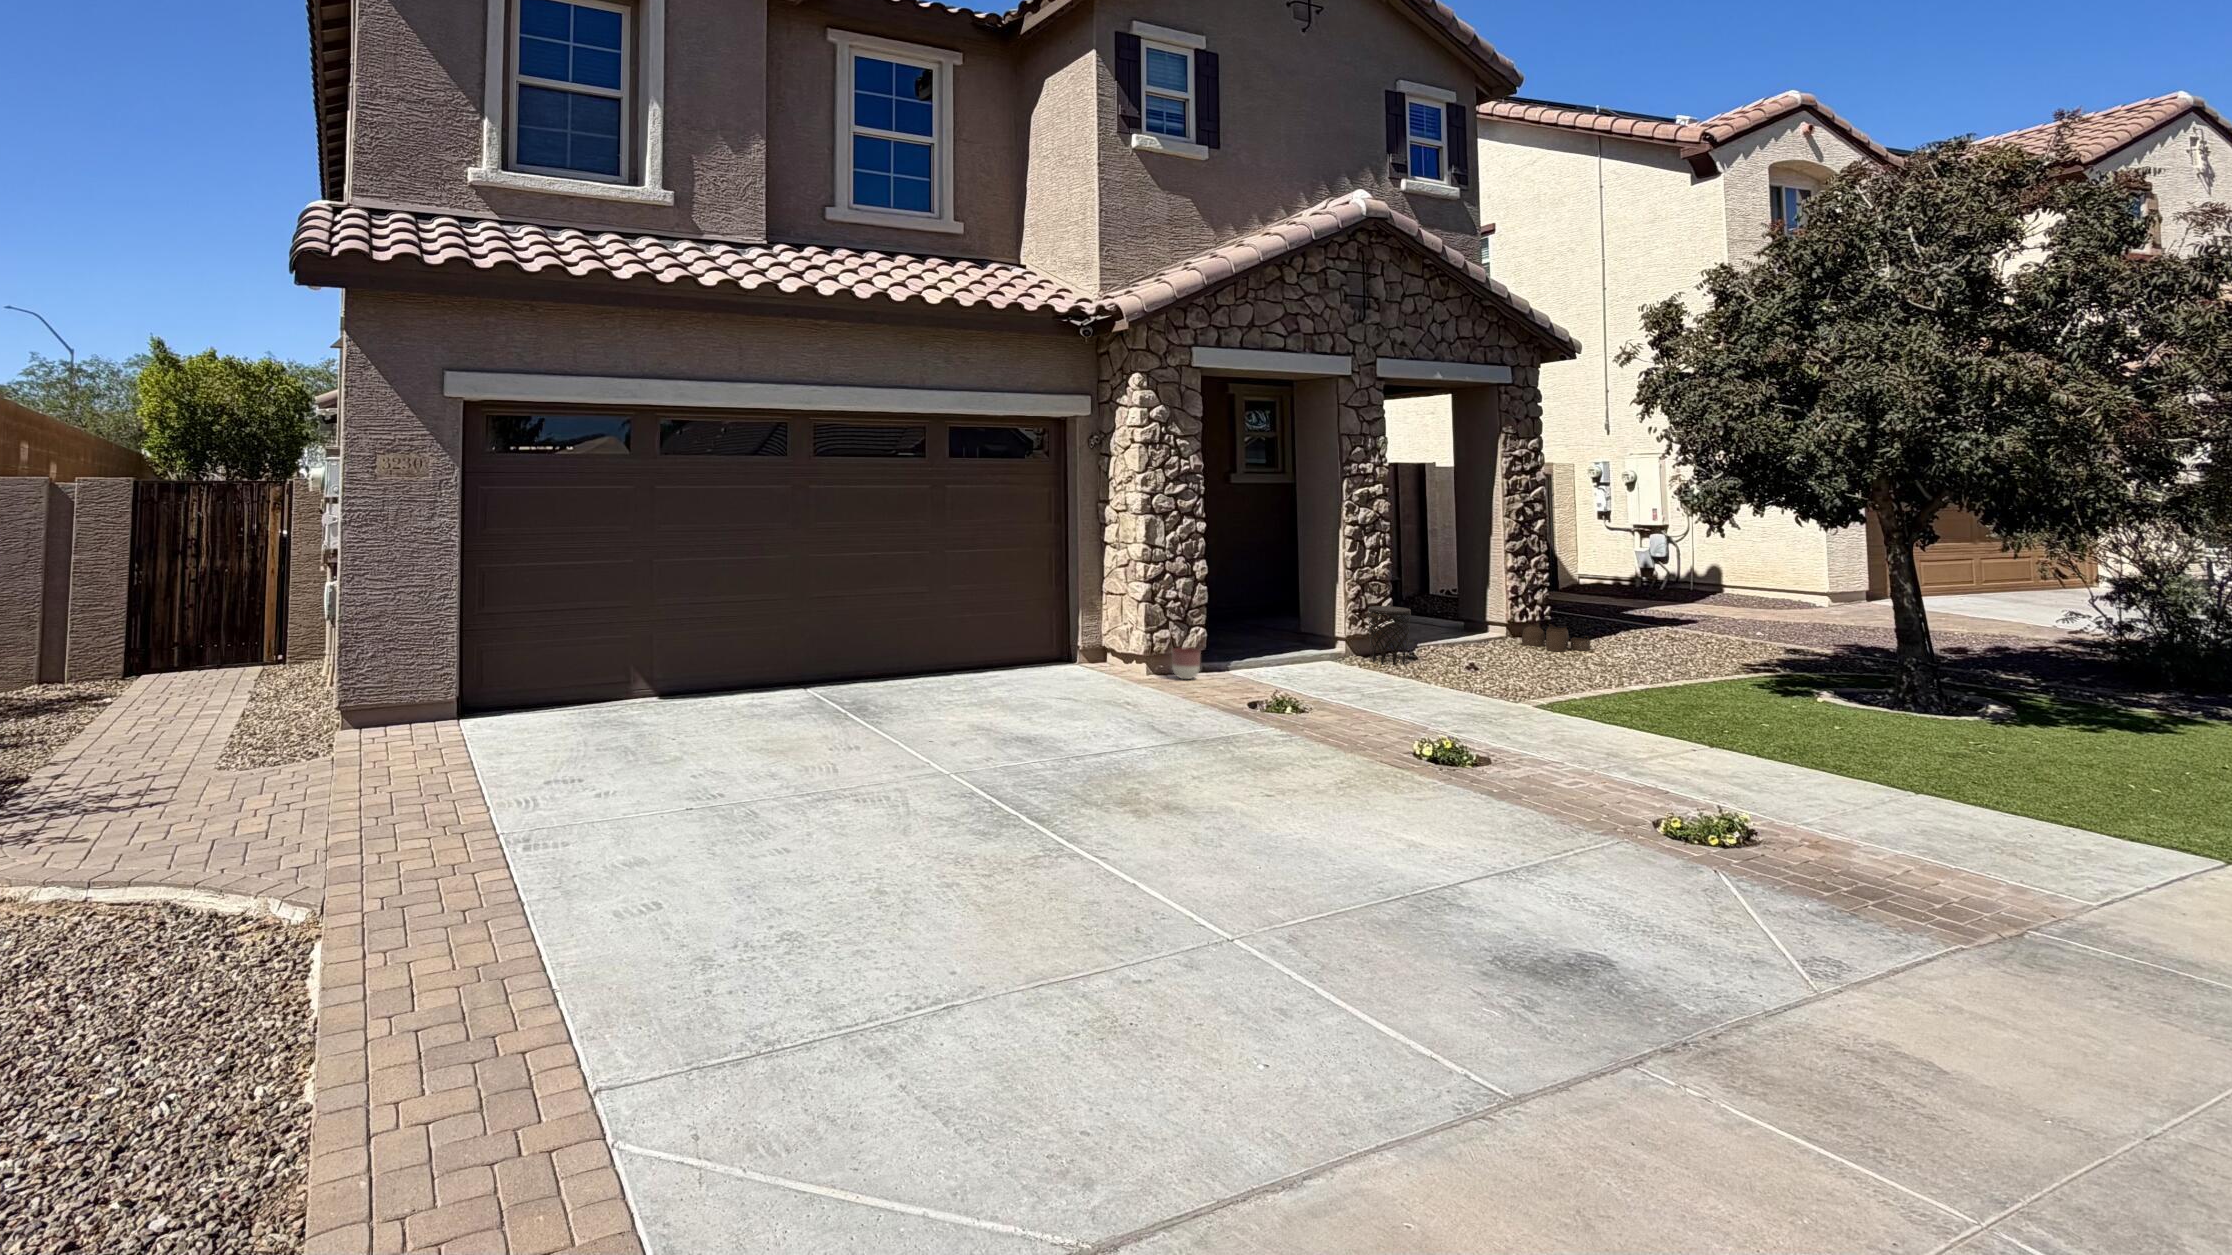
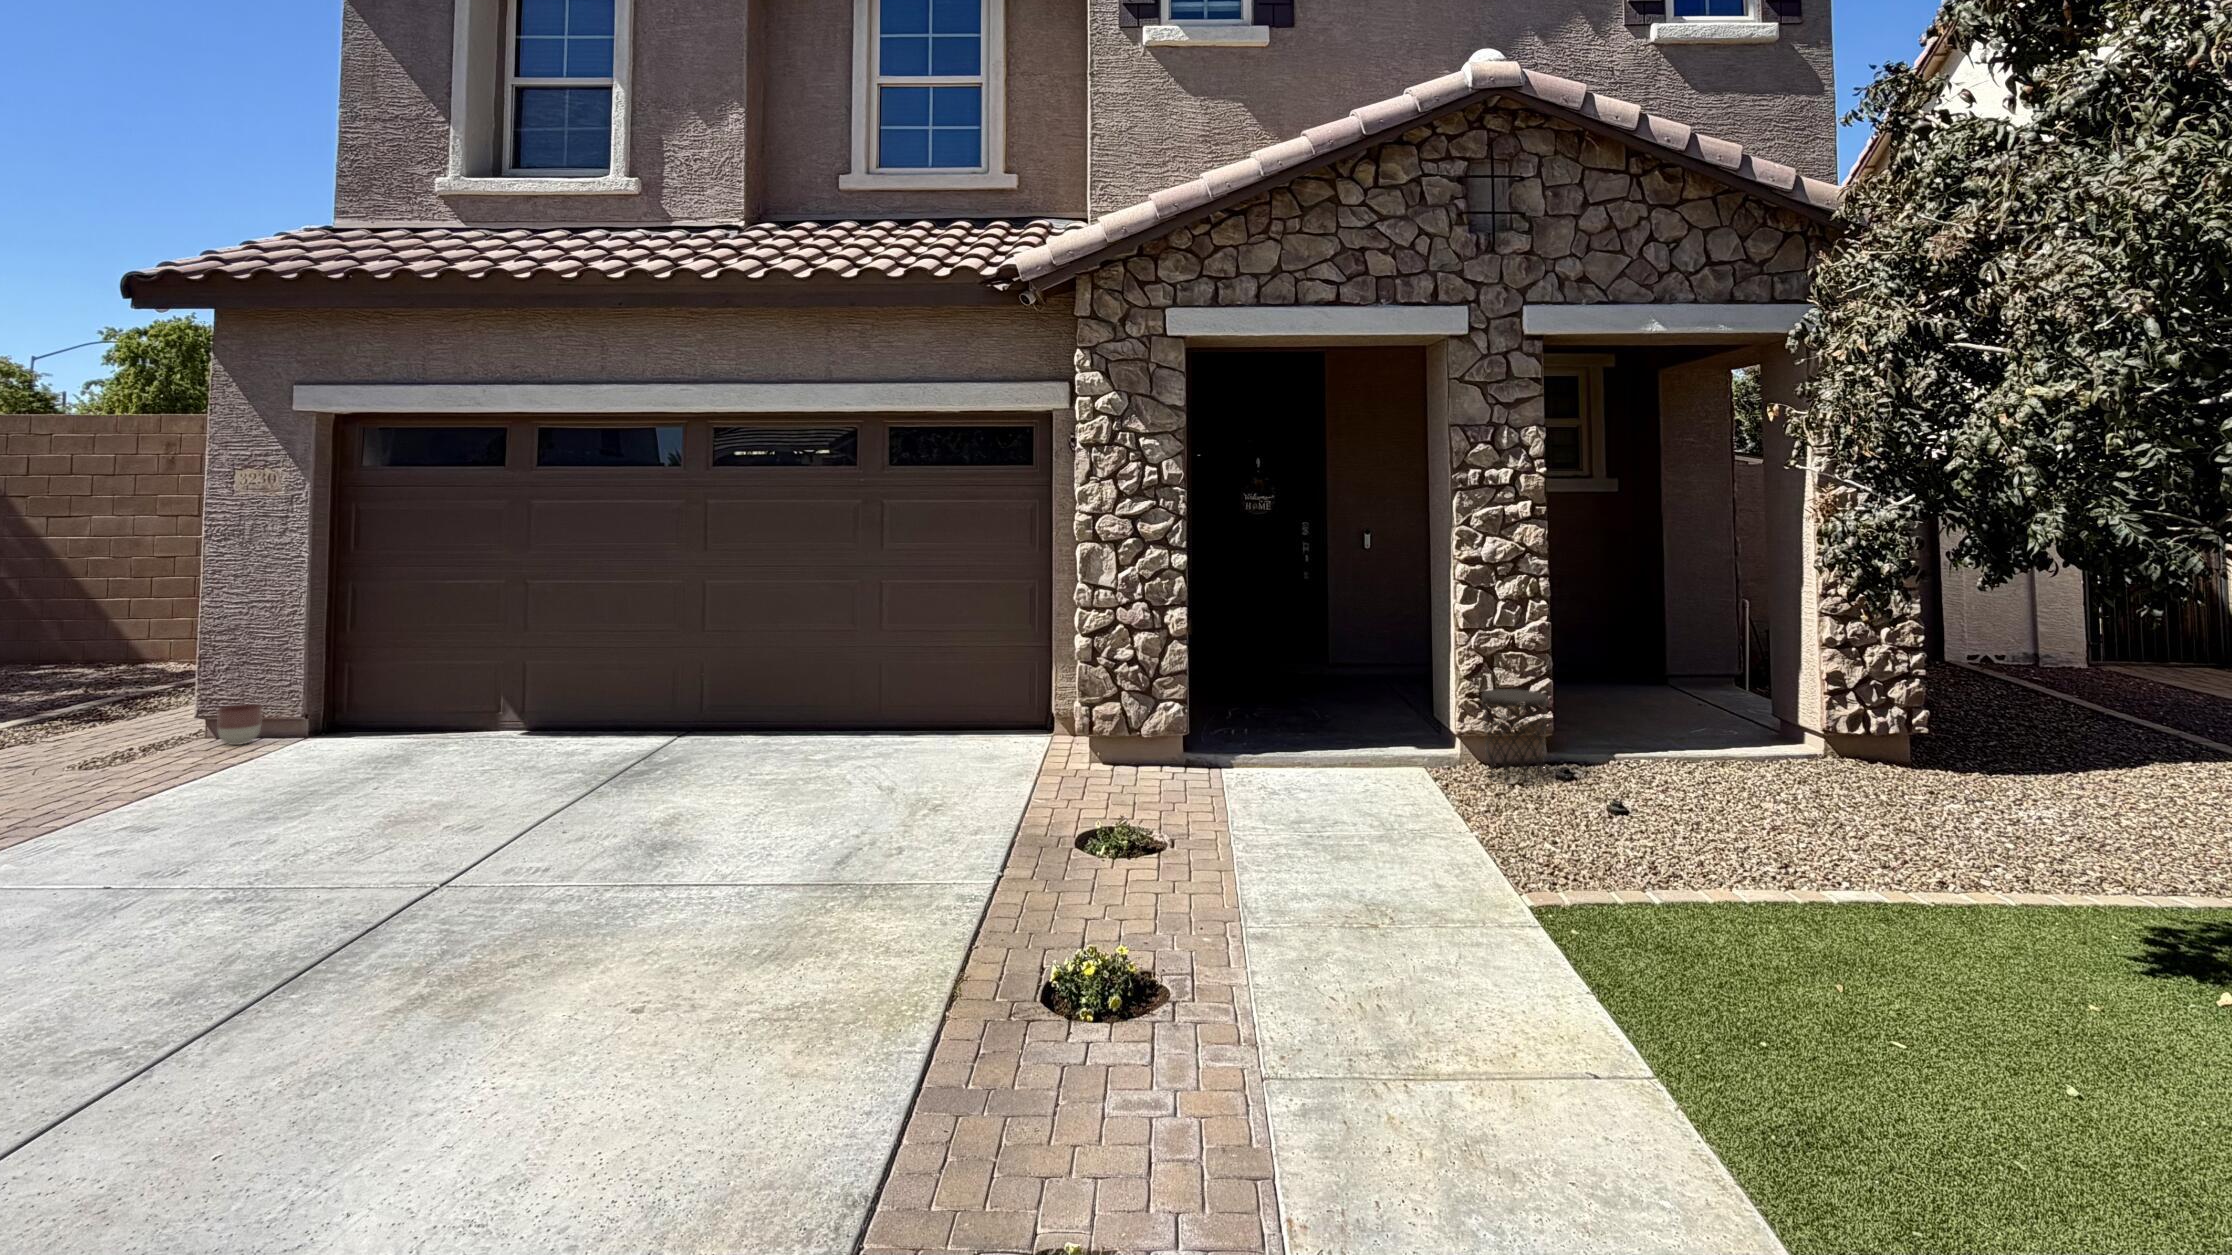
woven basket: present [1522,625,1590,652] -> none [1853,736,1965,791]
planter: present [1172,648,1200,679] -> present [217,704,262,745]

